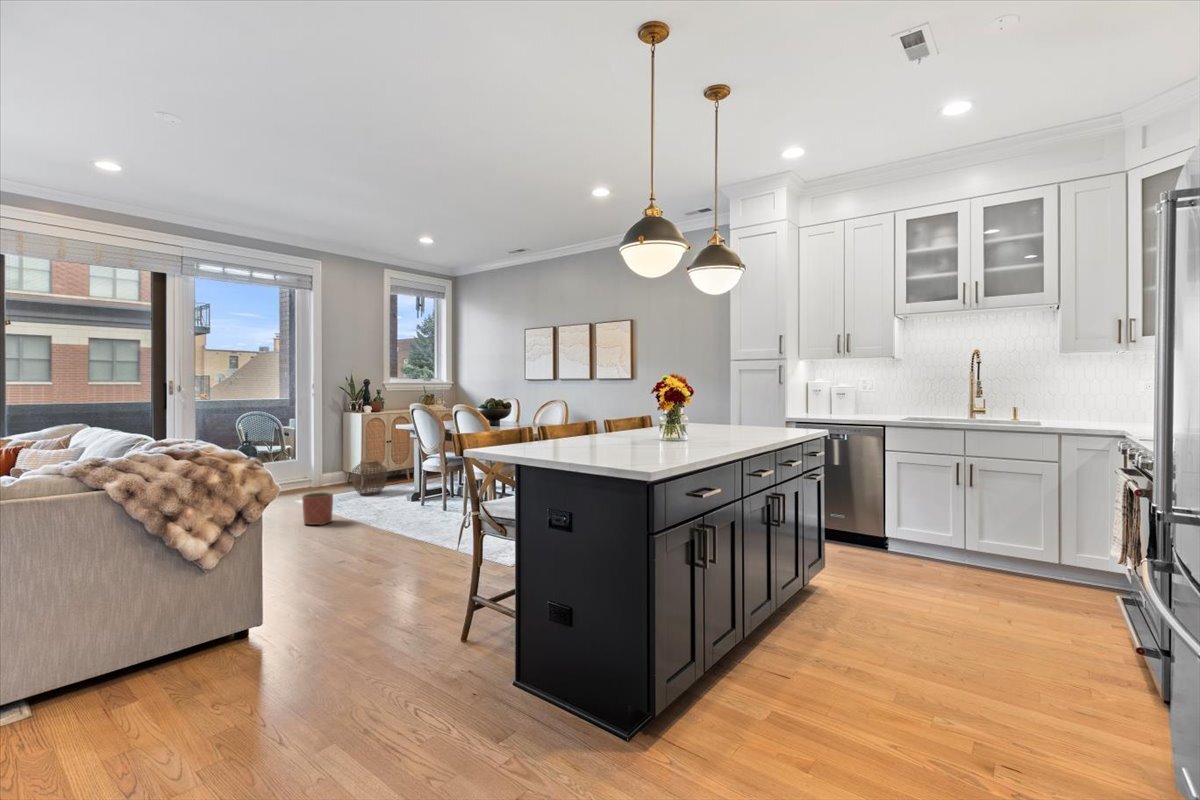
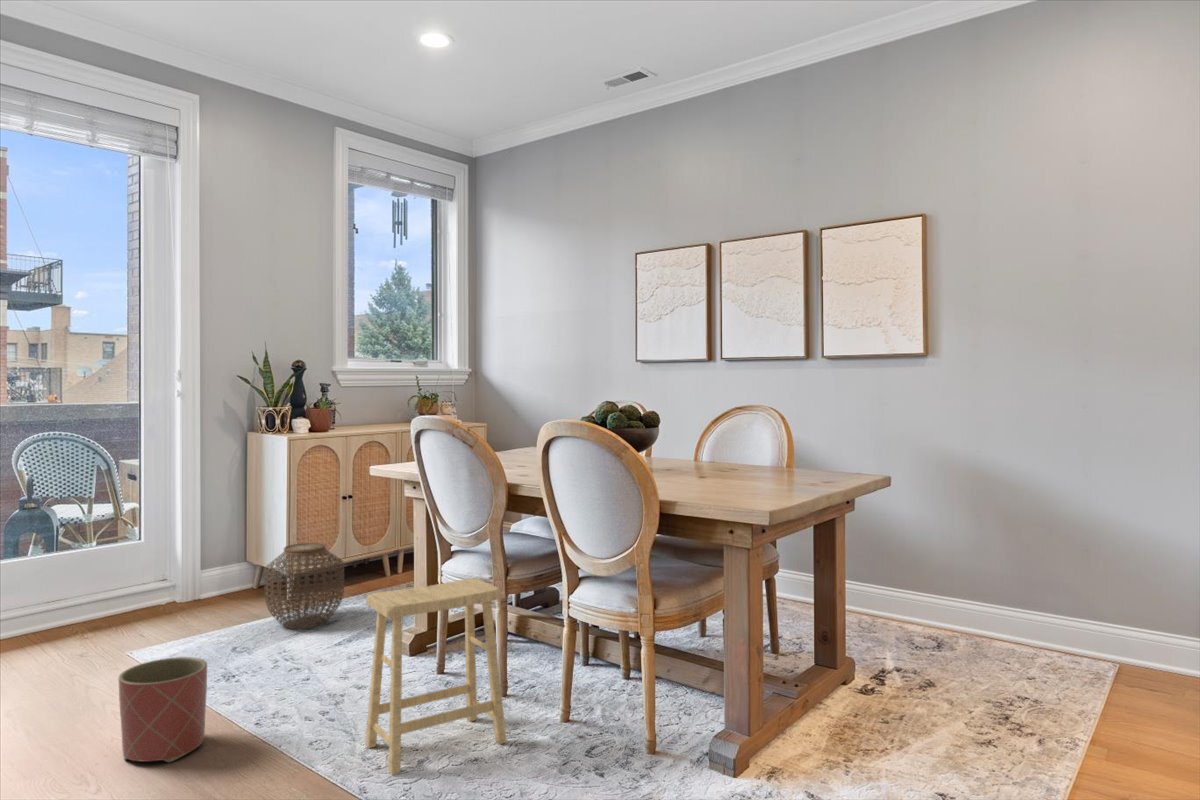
footstool: none [390,465,441,527] -> present [365,579,506,775]

